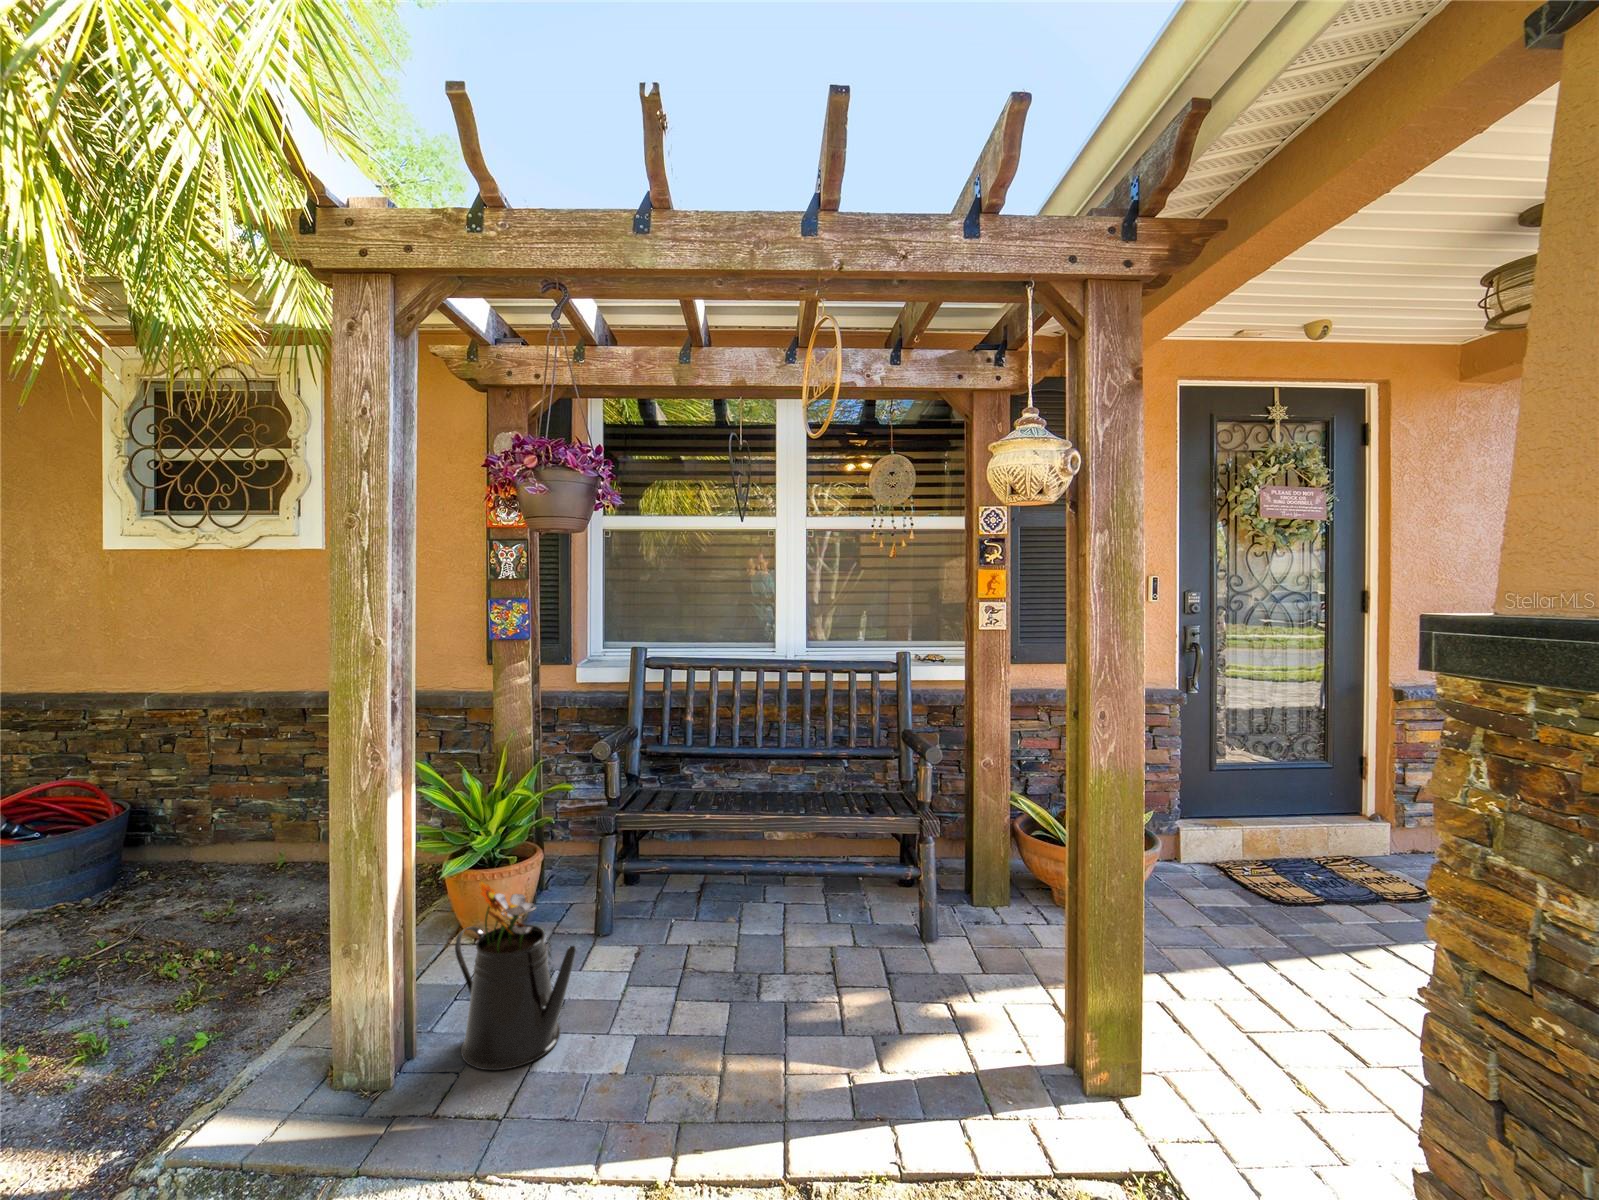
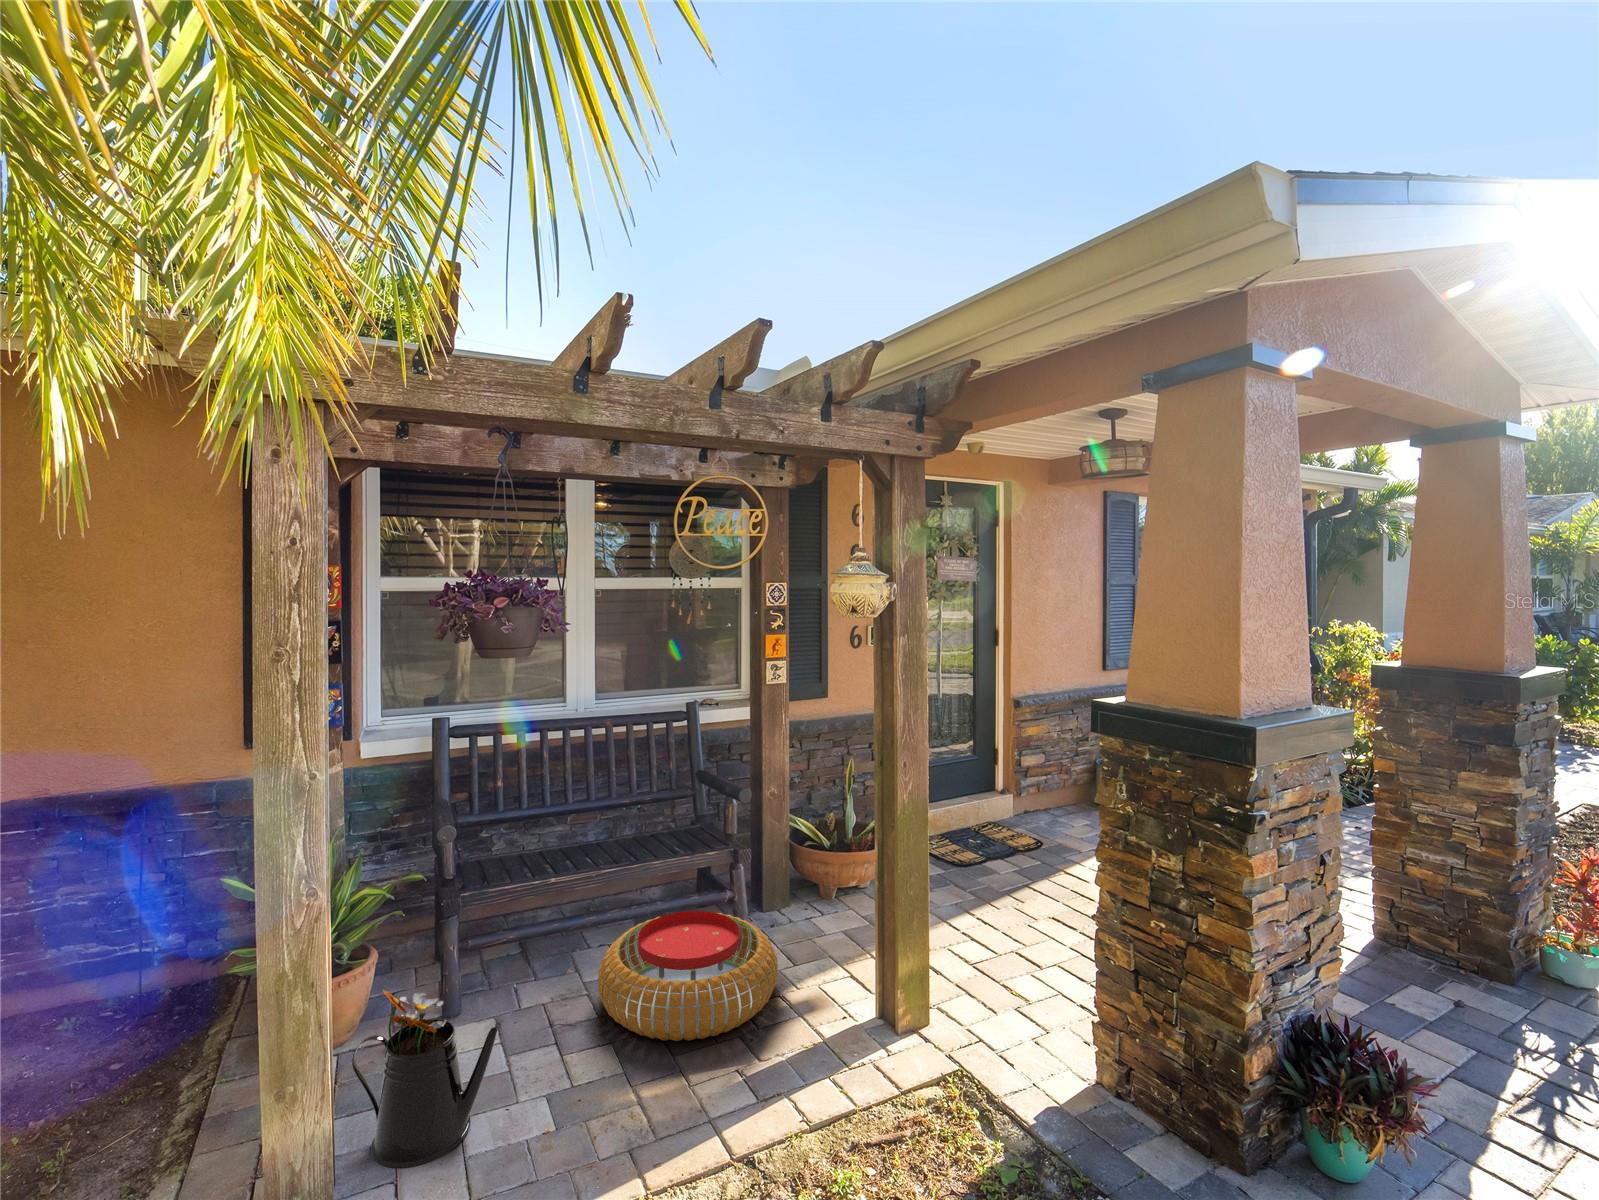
pouf: none [733,879,946,1028] -> present [598,911,778,1041]

